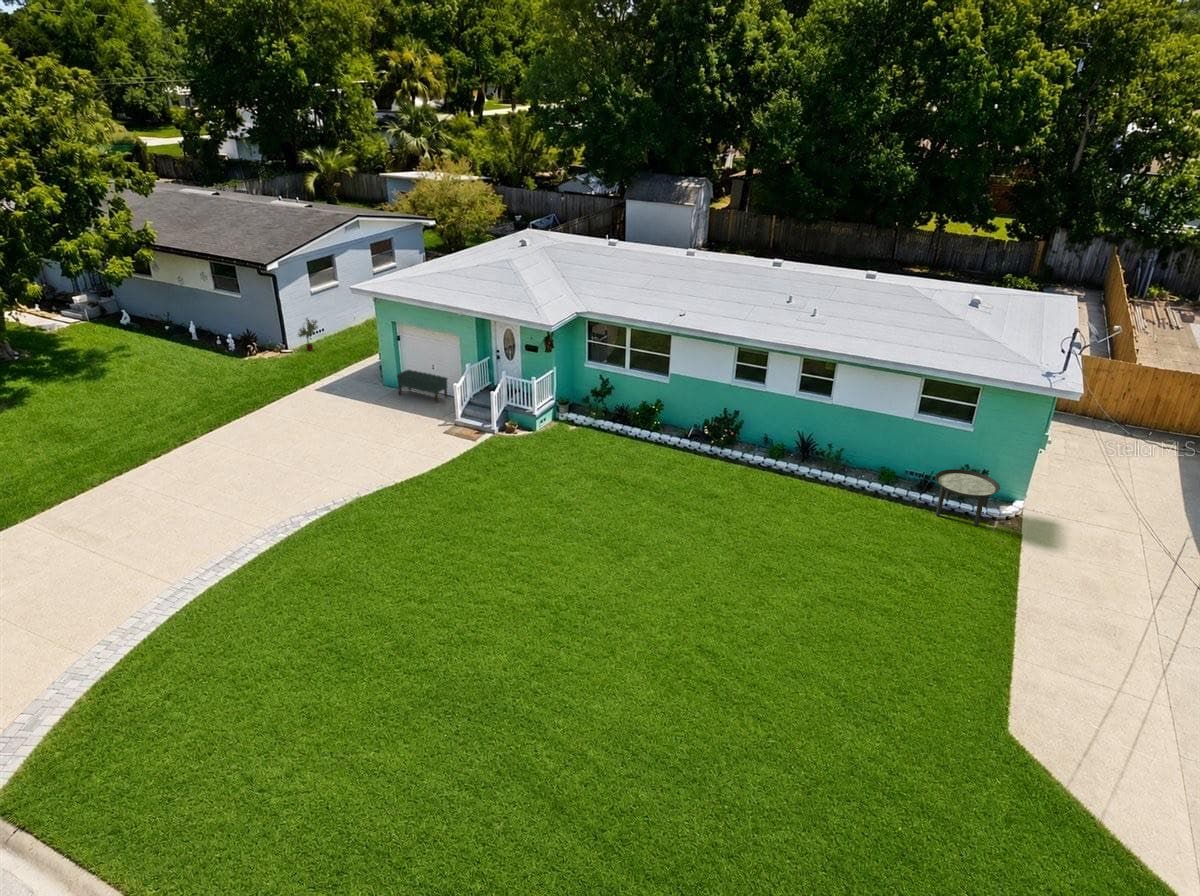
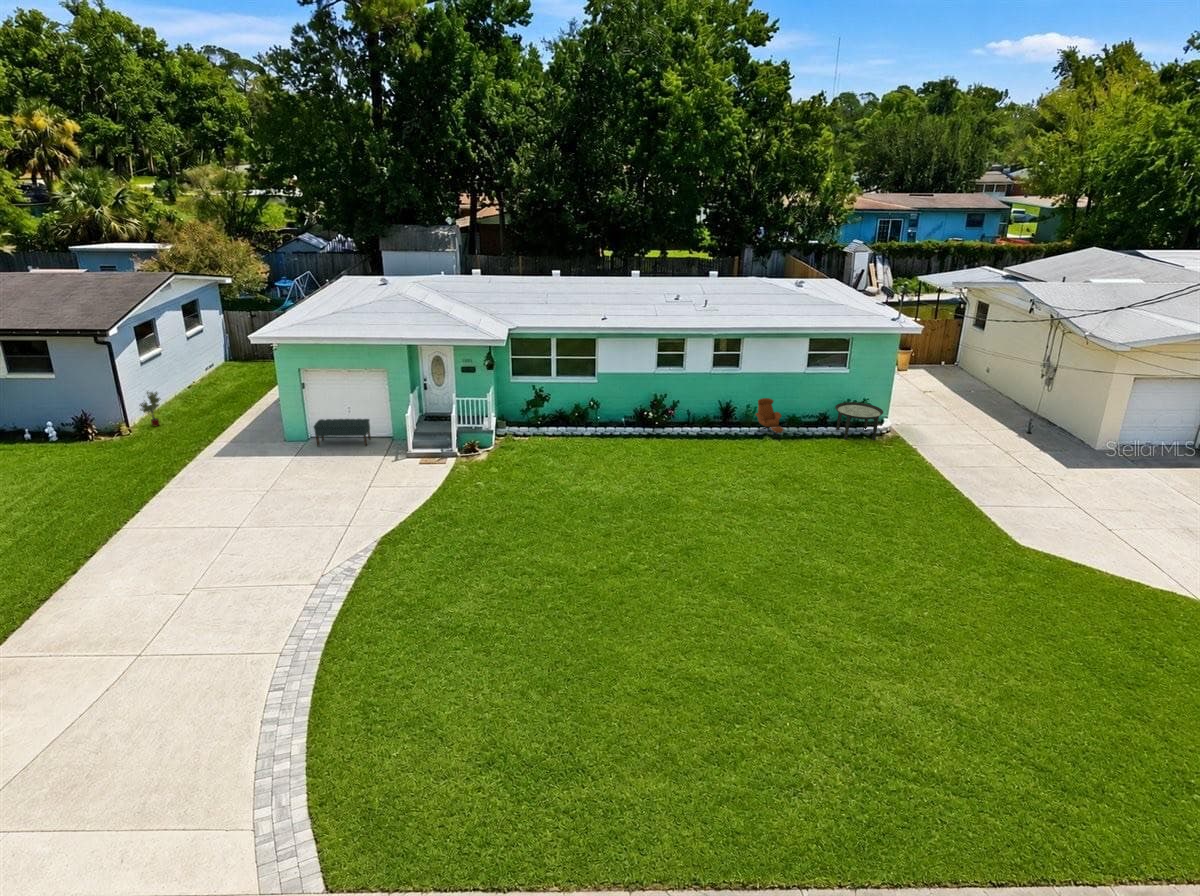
lounge chair: none [837,441,870,498] -> present [756,398,784,438]

